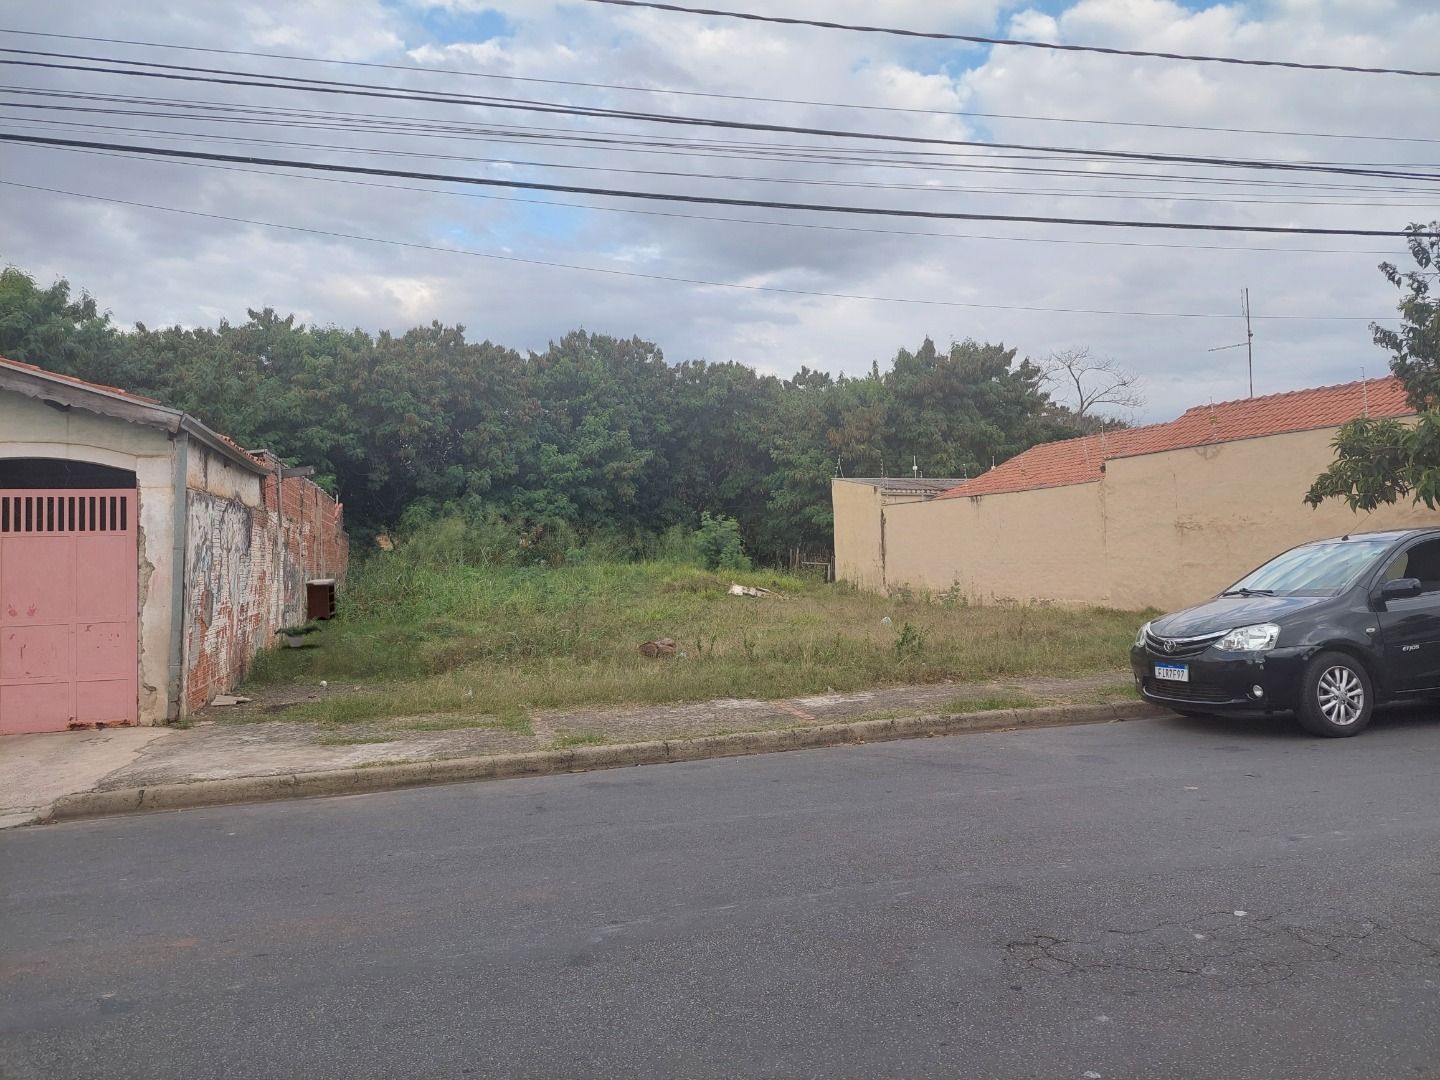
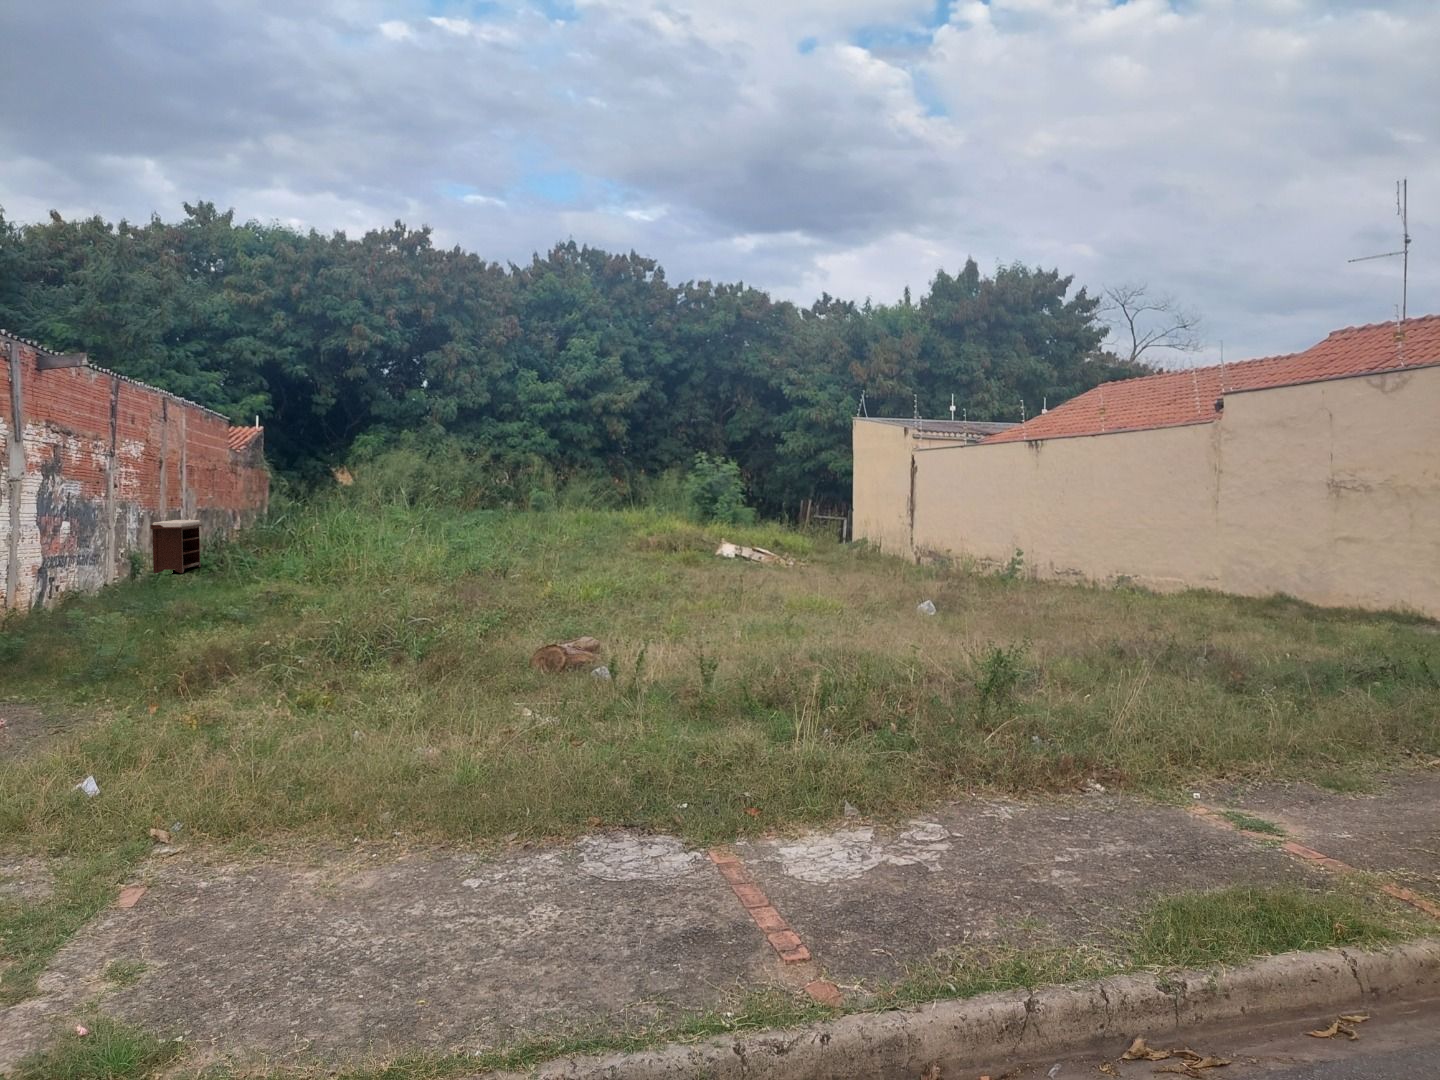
potted plant: present [275,626,322,647] -> none [45,588,116,618]

